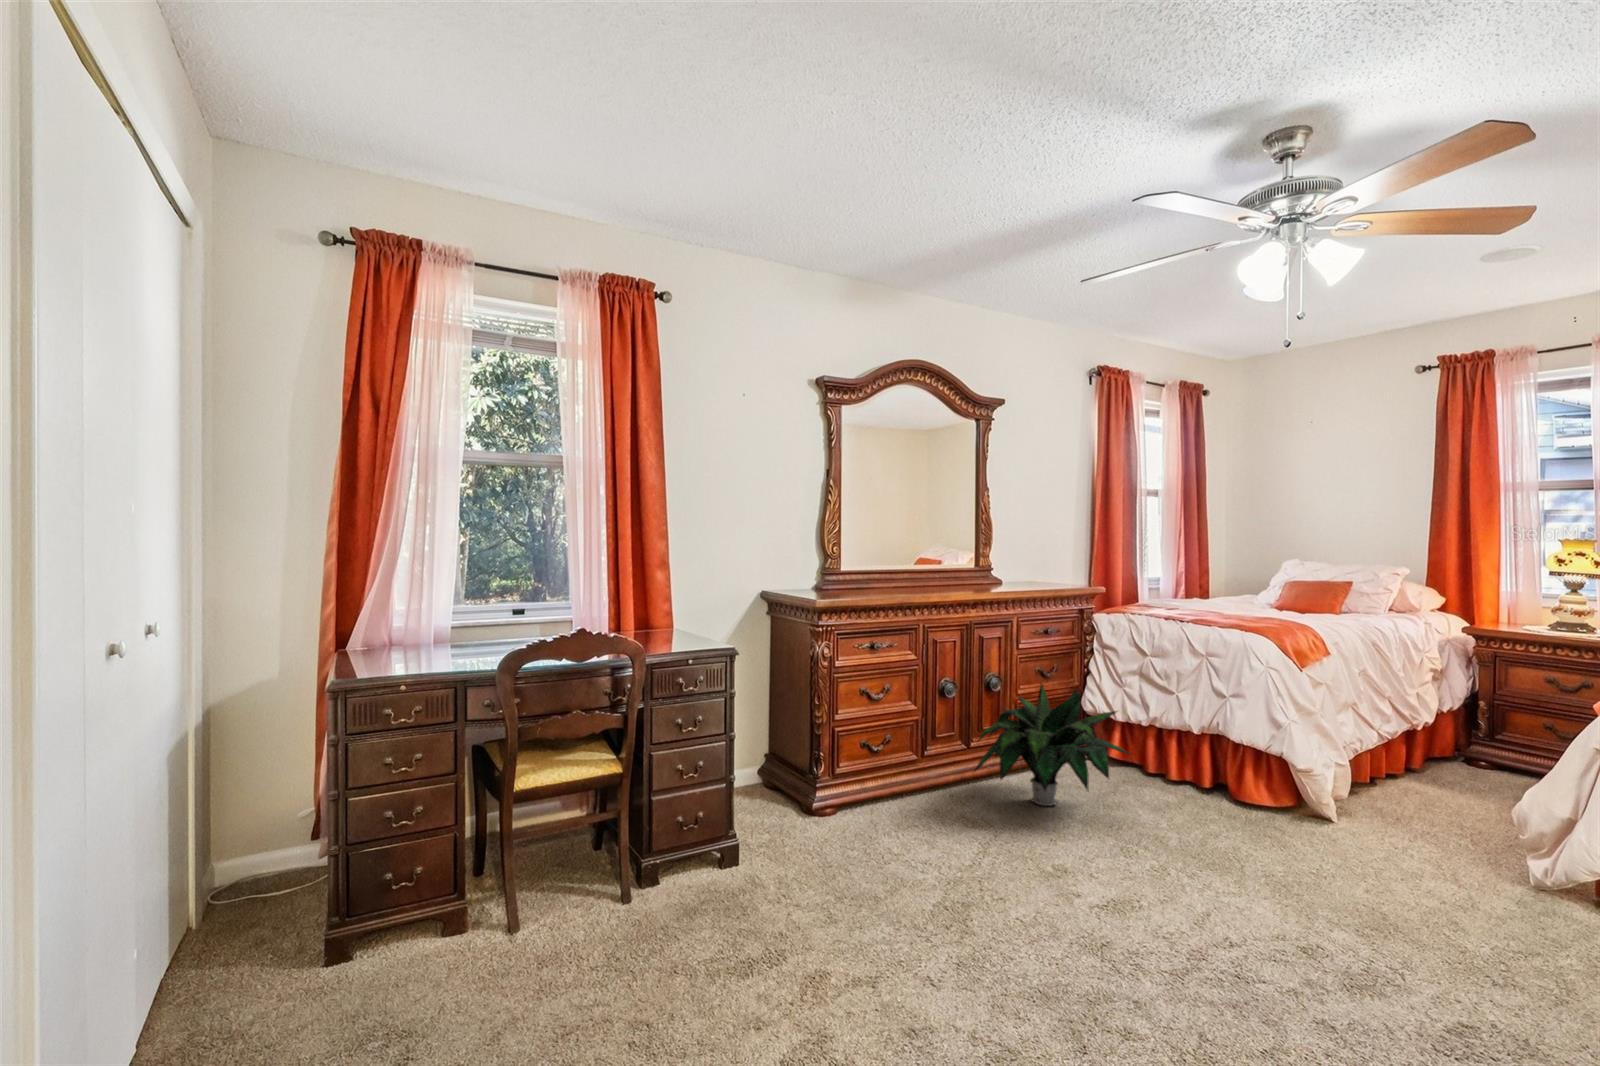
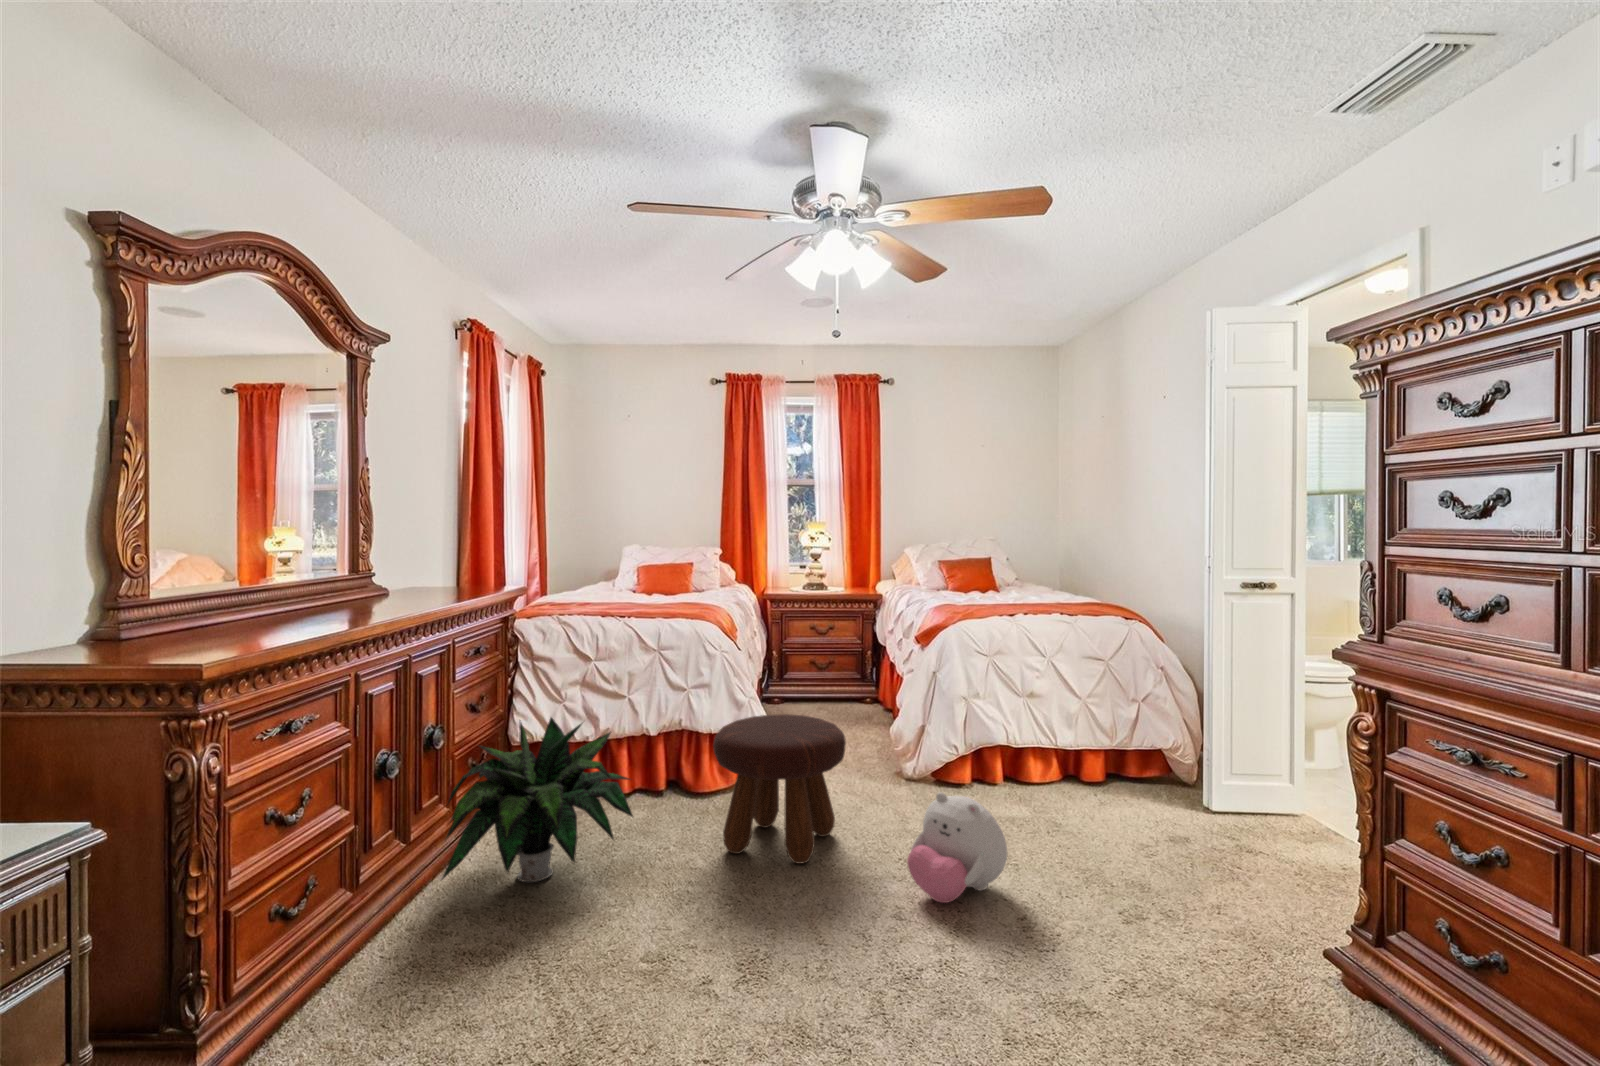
footstool: none [1196,730,1358,883] -> present [713,714,846,864]
plush toy: none [1353,854,1505,992] -> present [907,792,1007,903]

